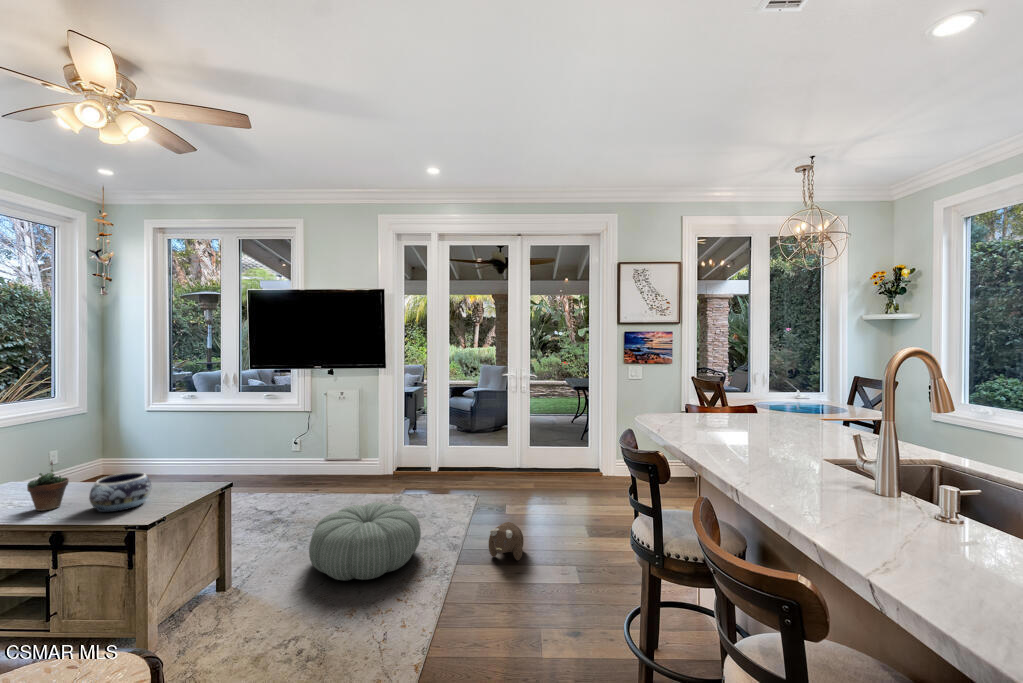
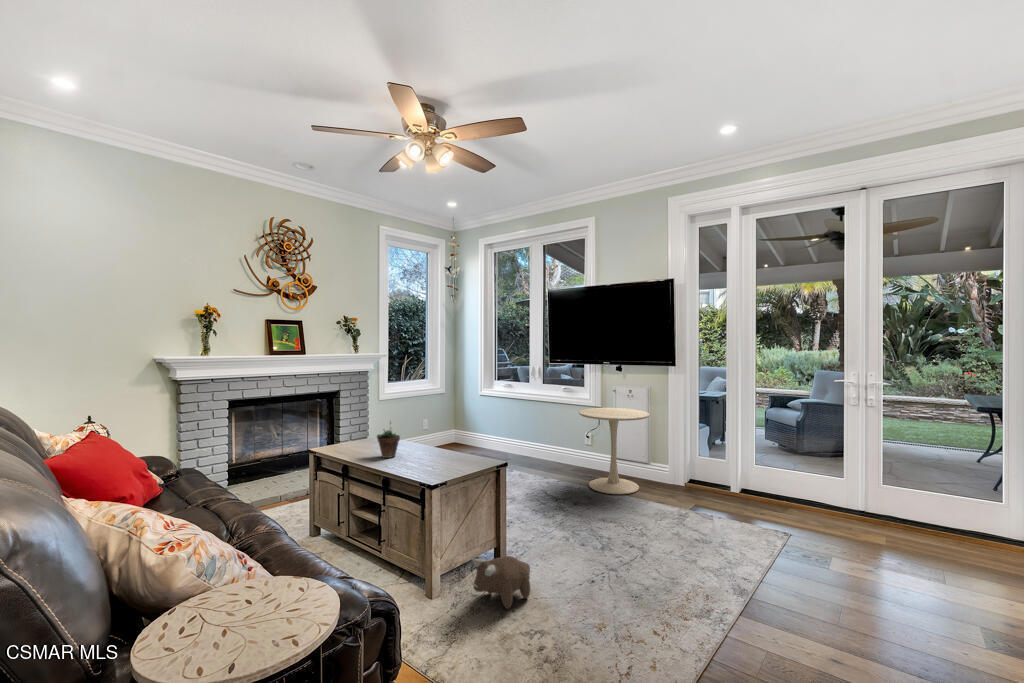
side table: none [291,411,364,496] -> present [579,408,650,494]
decorative bowl: present [89,472,151,512] -> none [406,438,445,468]
pouf: present [309,502,421,580] -> none [572,509,696,598]
plush toy: present [489,522,524,560] -> present [472,556,530,609]

